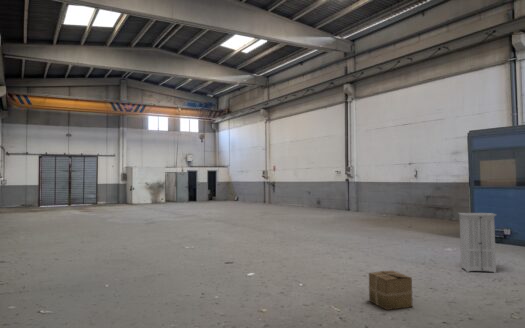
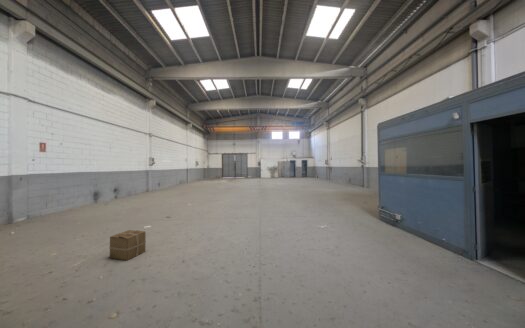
storage cabinet: present [459,213,496,273] -> none [260,193,290,251]

